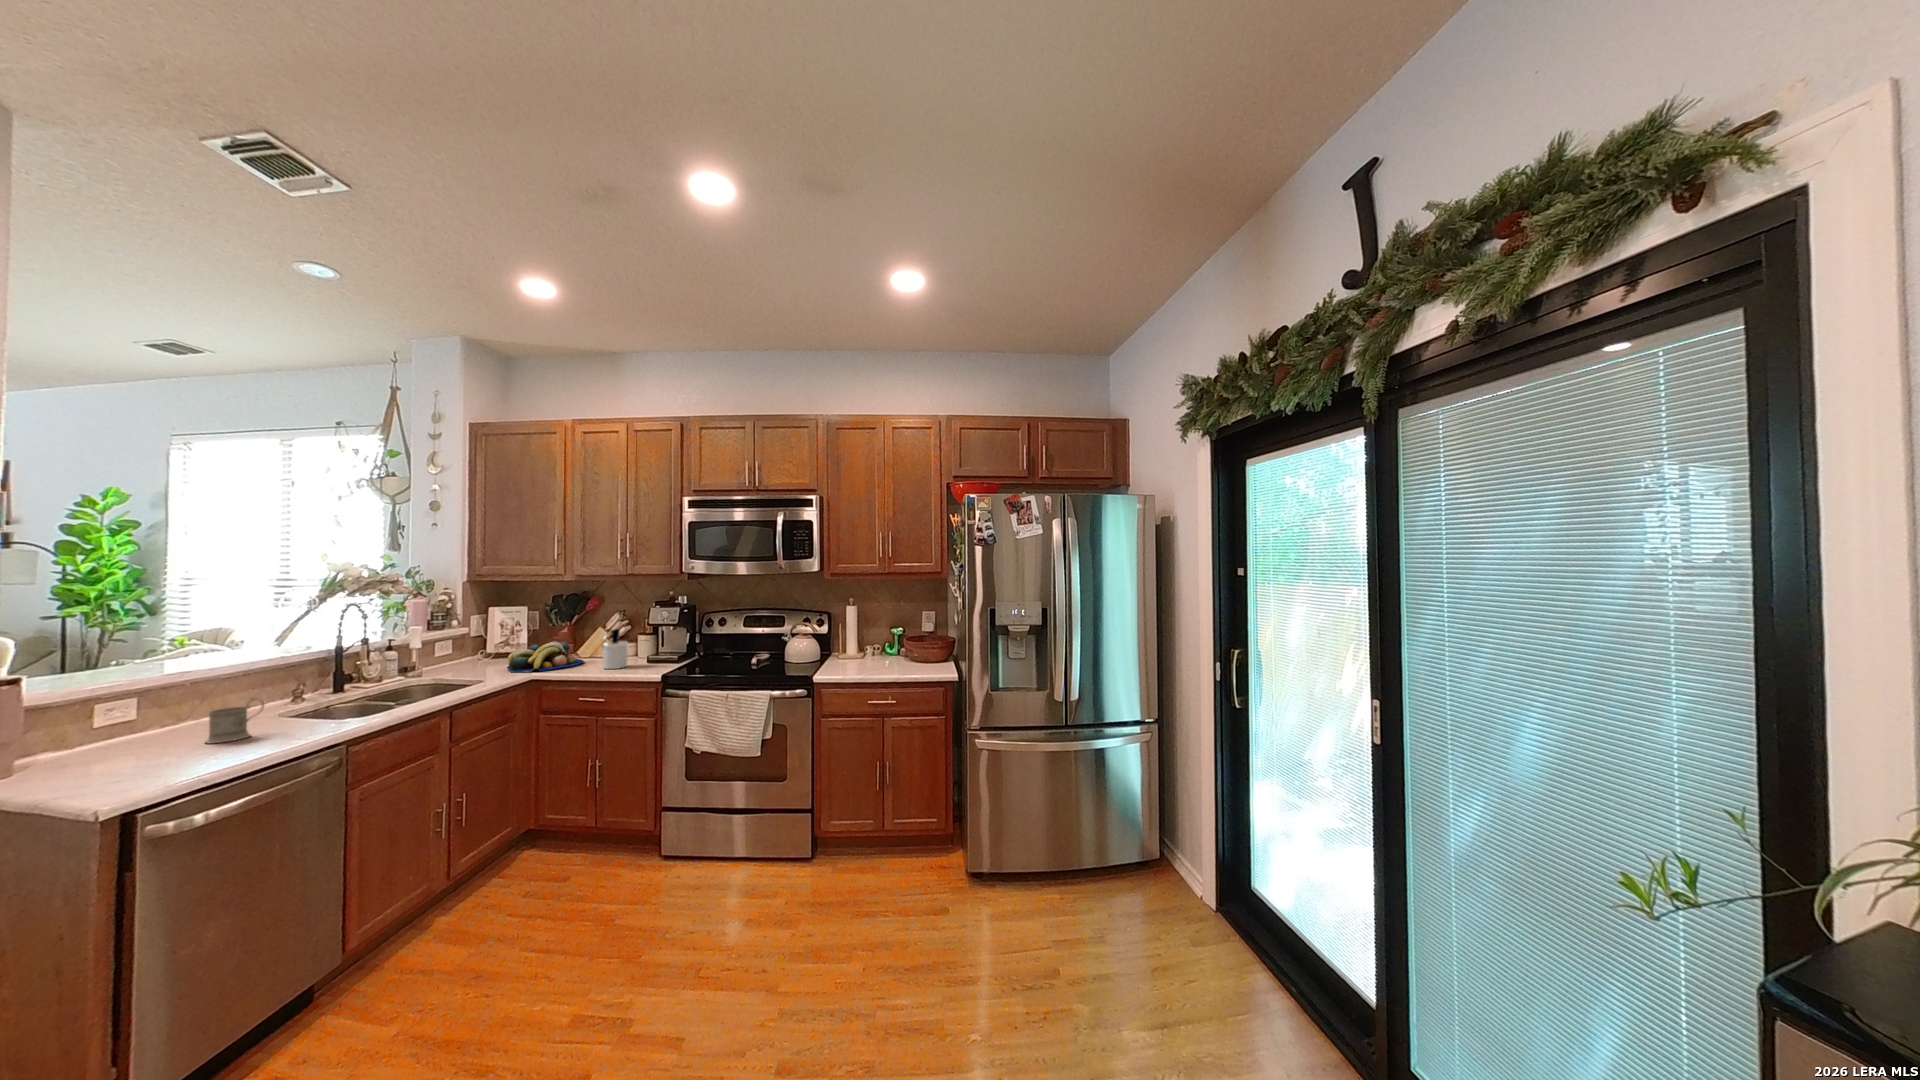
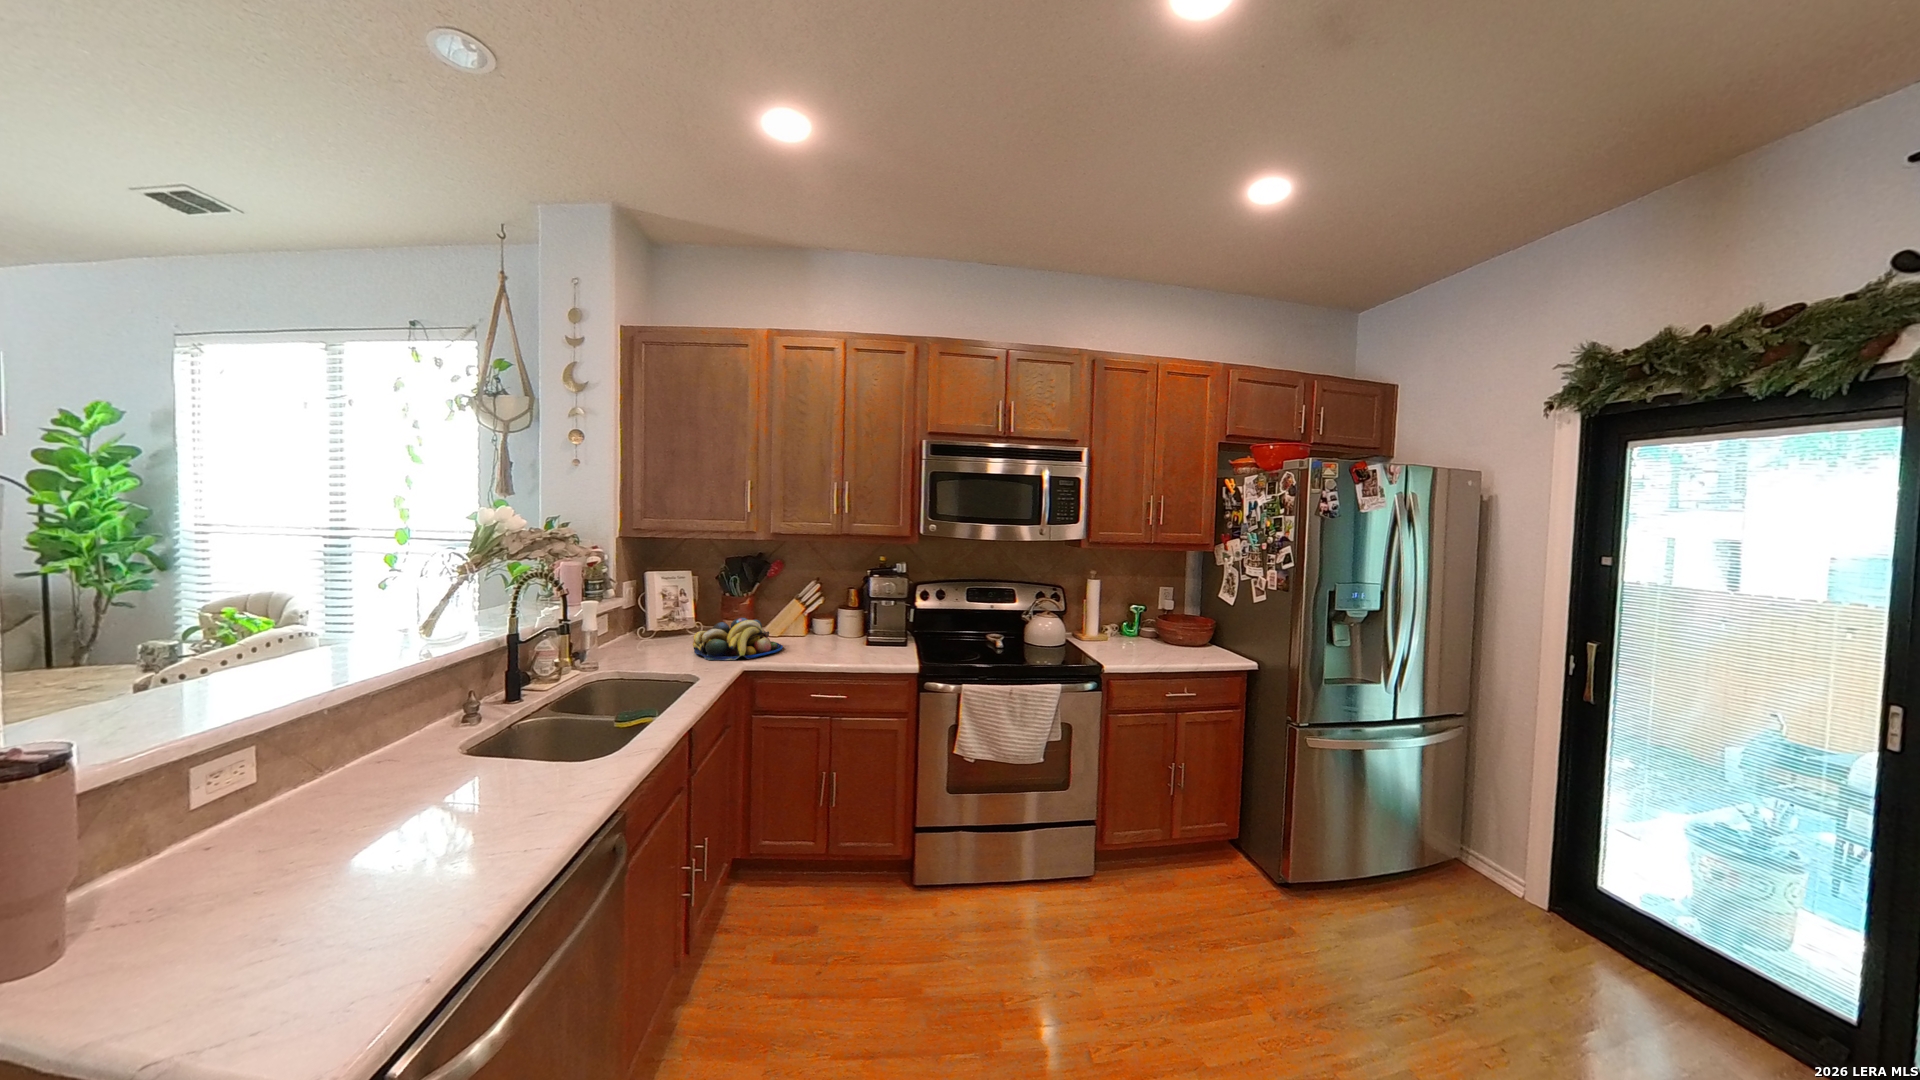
soap dispenser: present [602,629,628,669] -> none [822,605,852,657]
mug: present [206,698,264,744] -> none [421,716,491,796]

